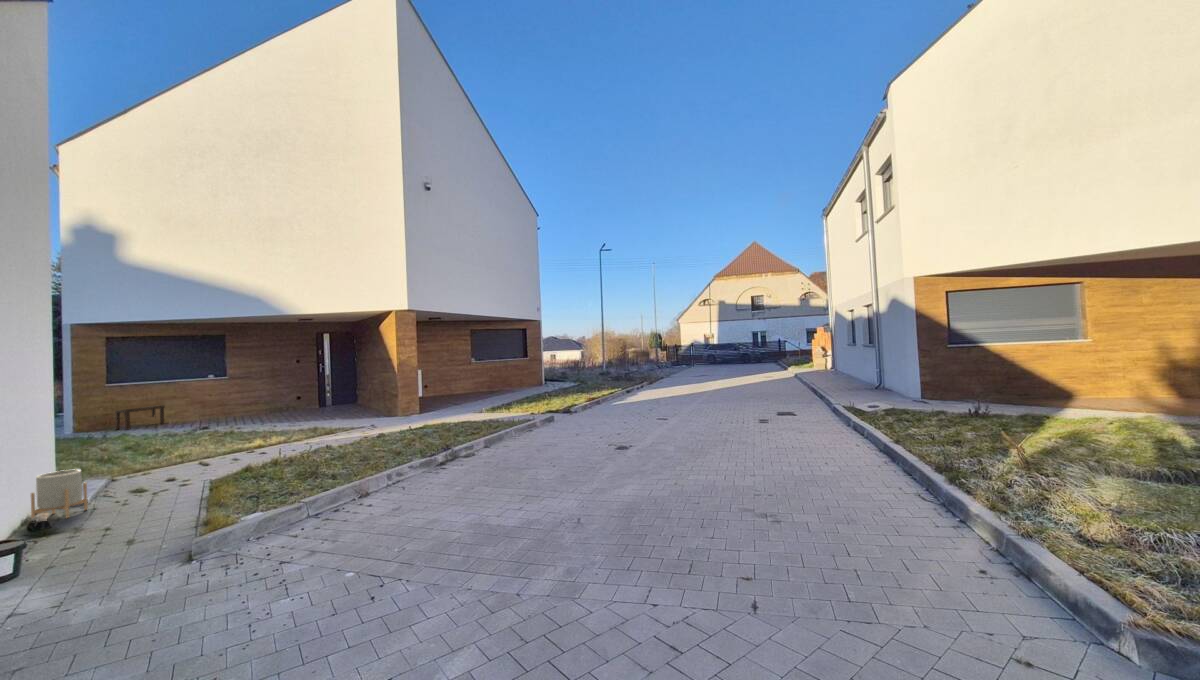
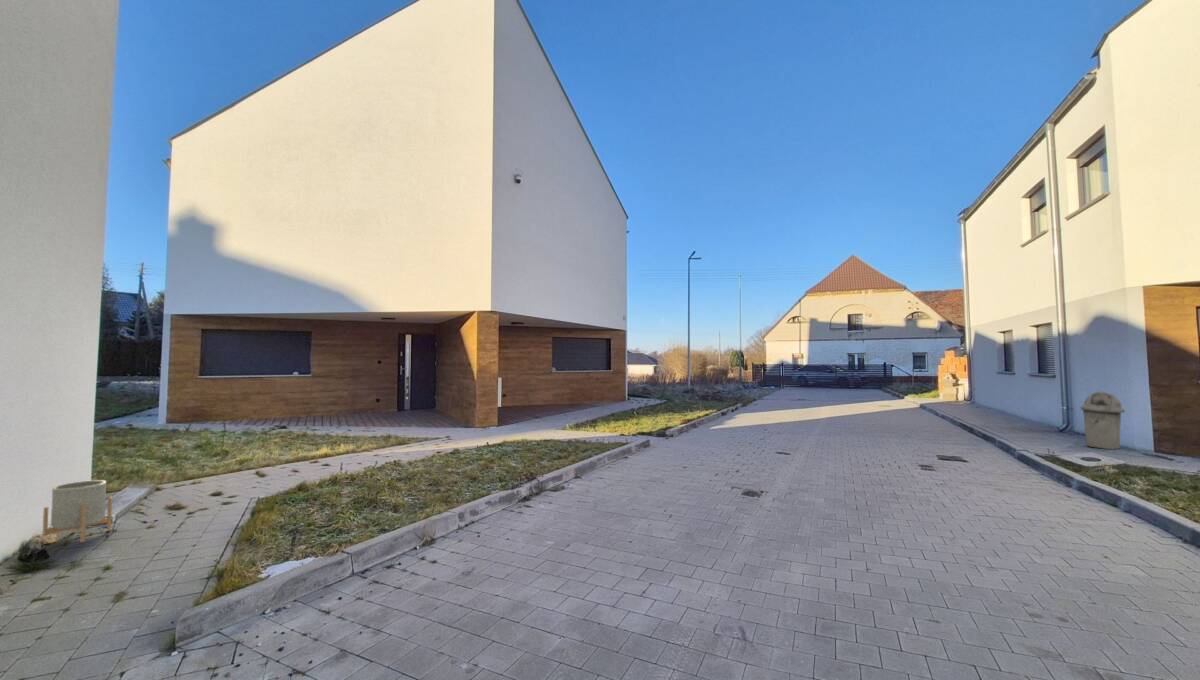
trash can: none [881,356,908,399] -> present [1081,392,1125,449]
bench: present [115,405,165,430] -> none [201,400,248,423]

